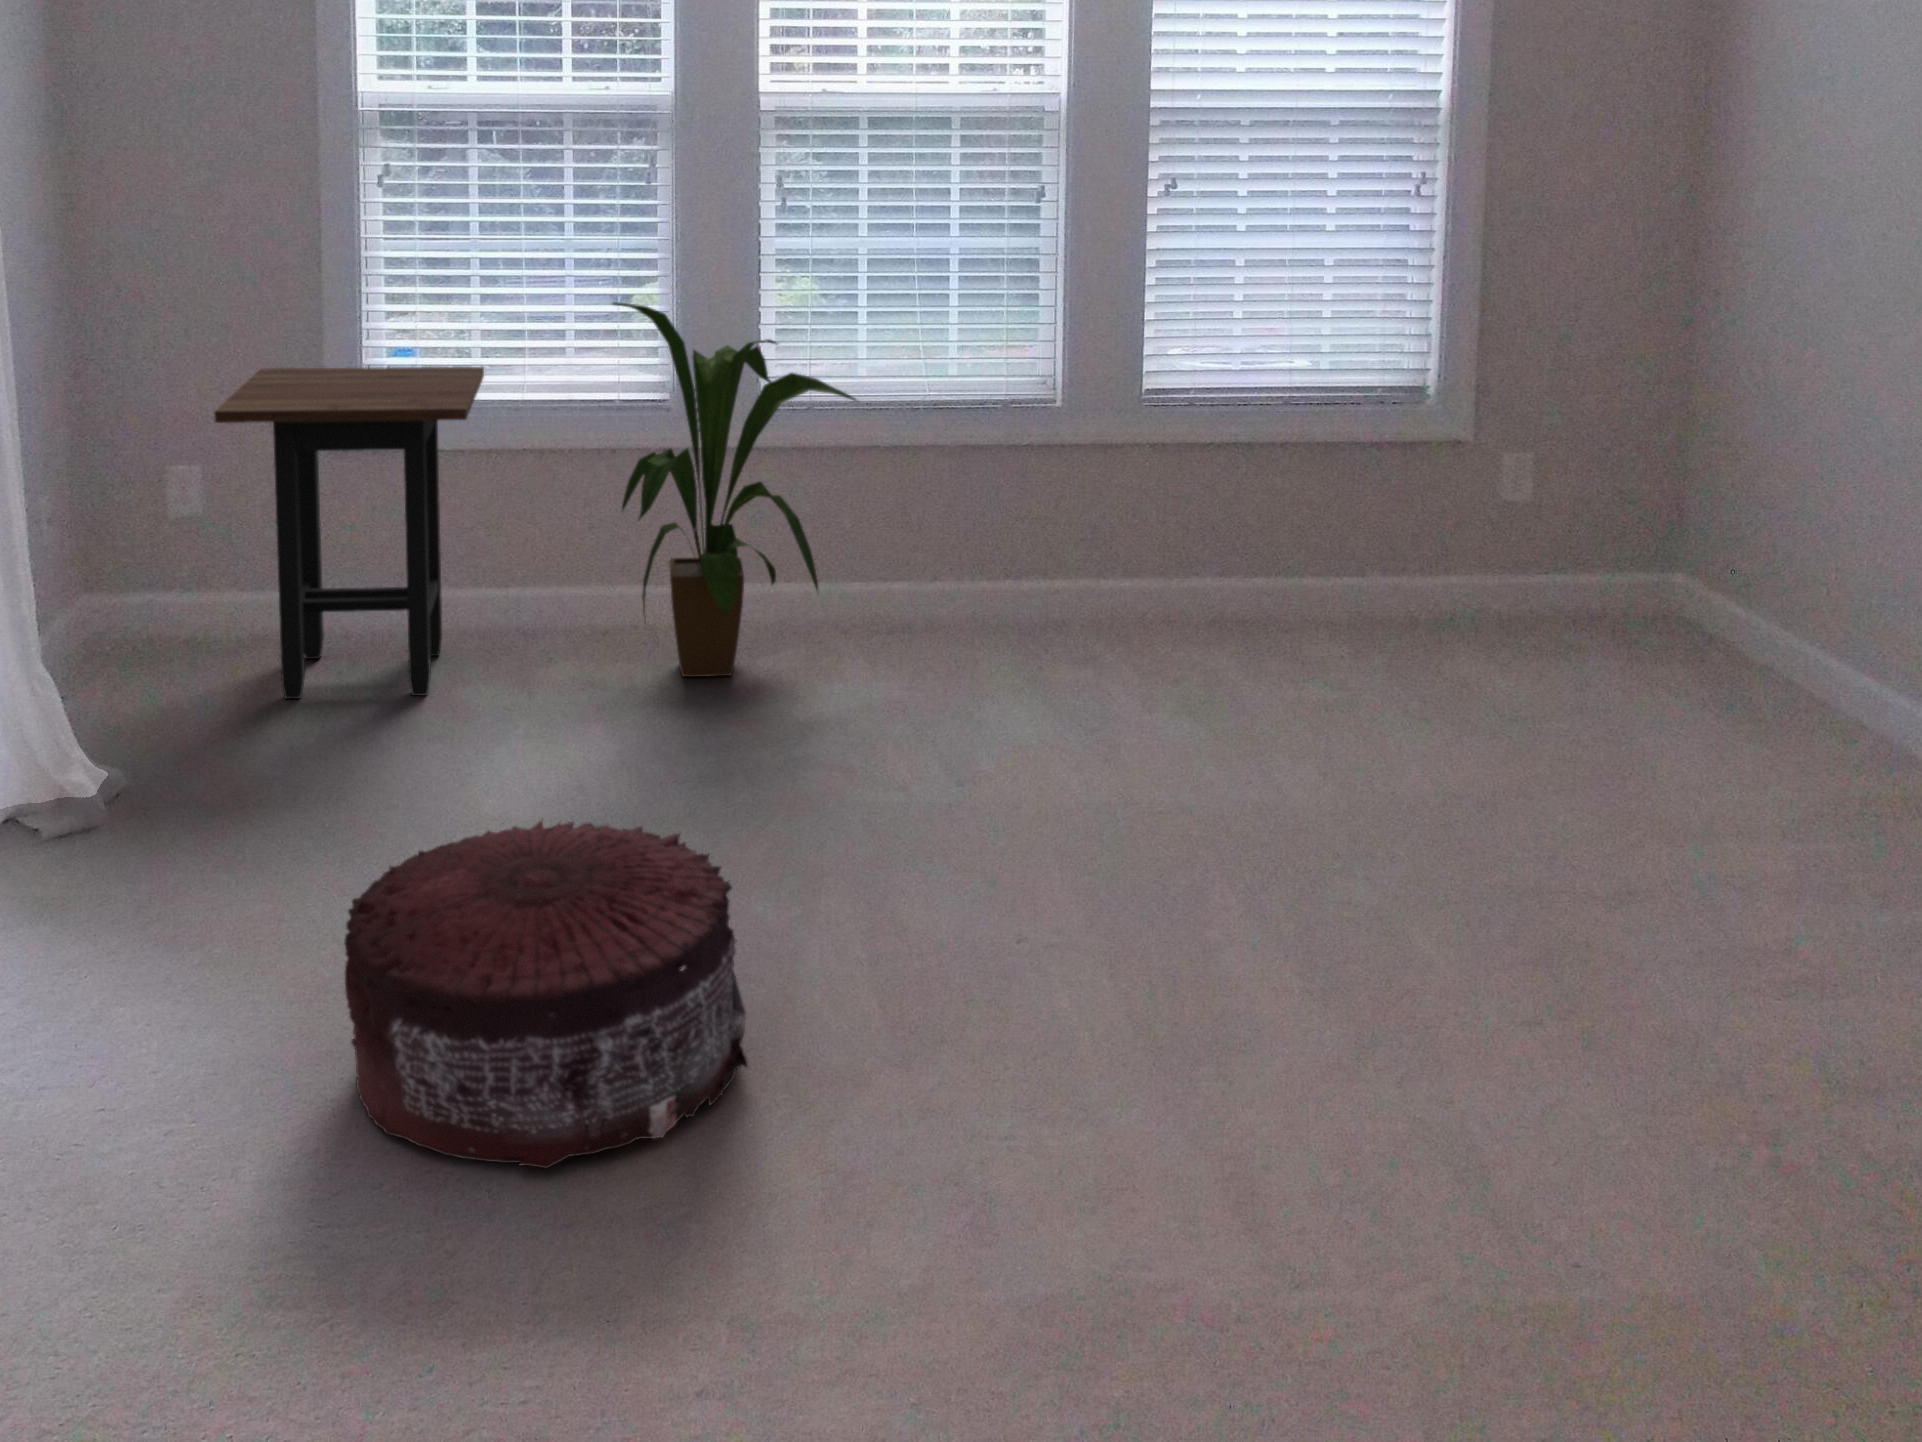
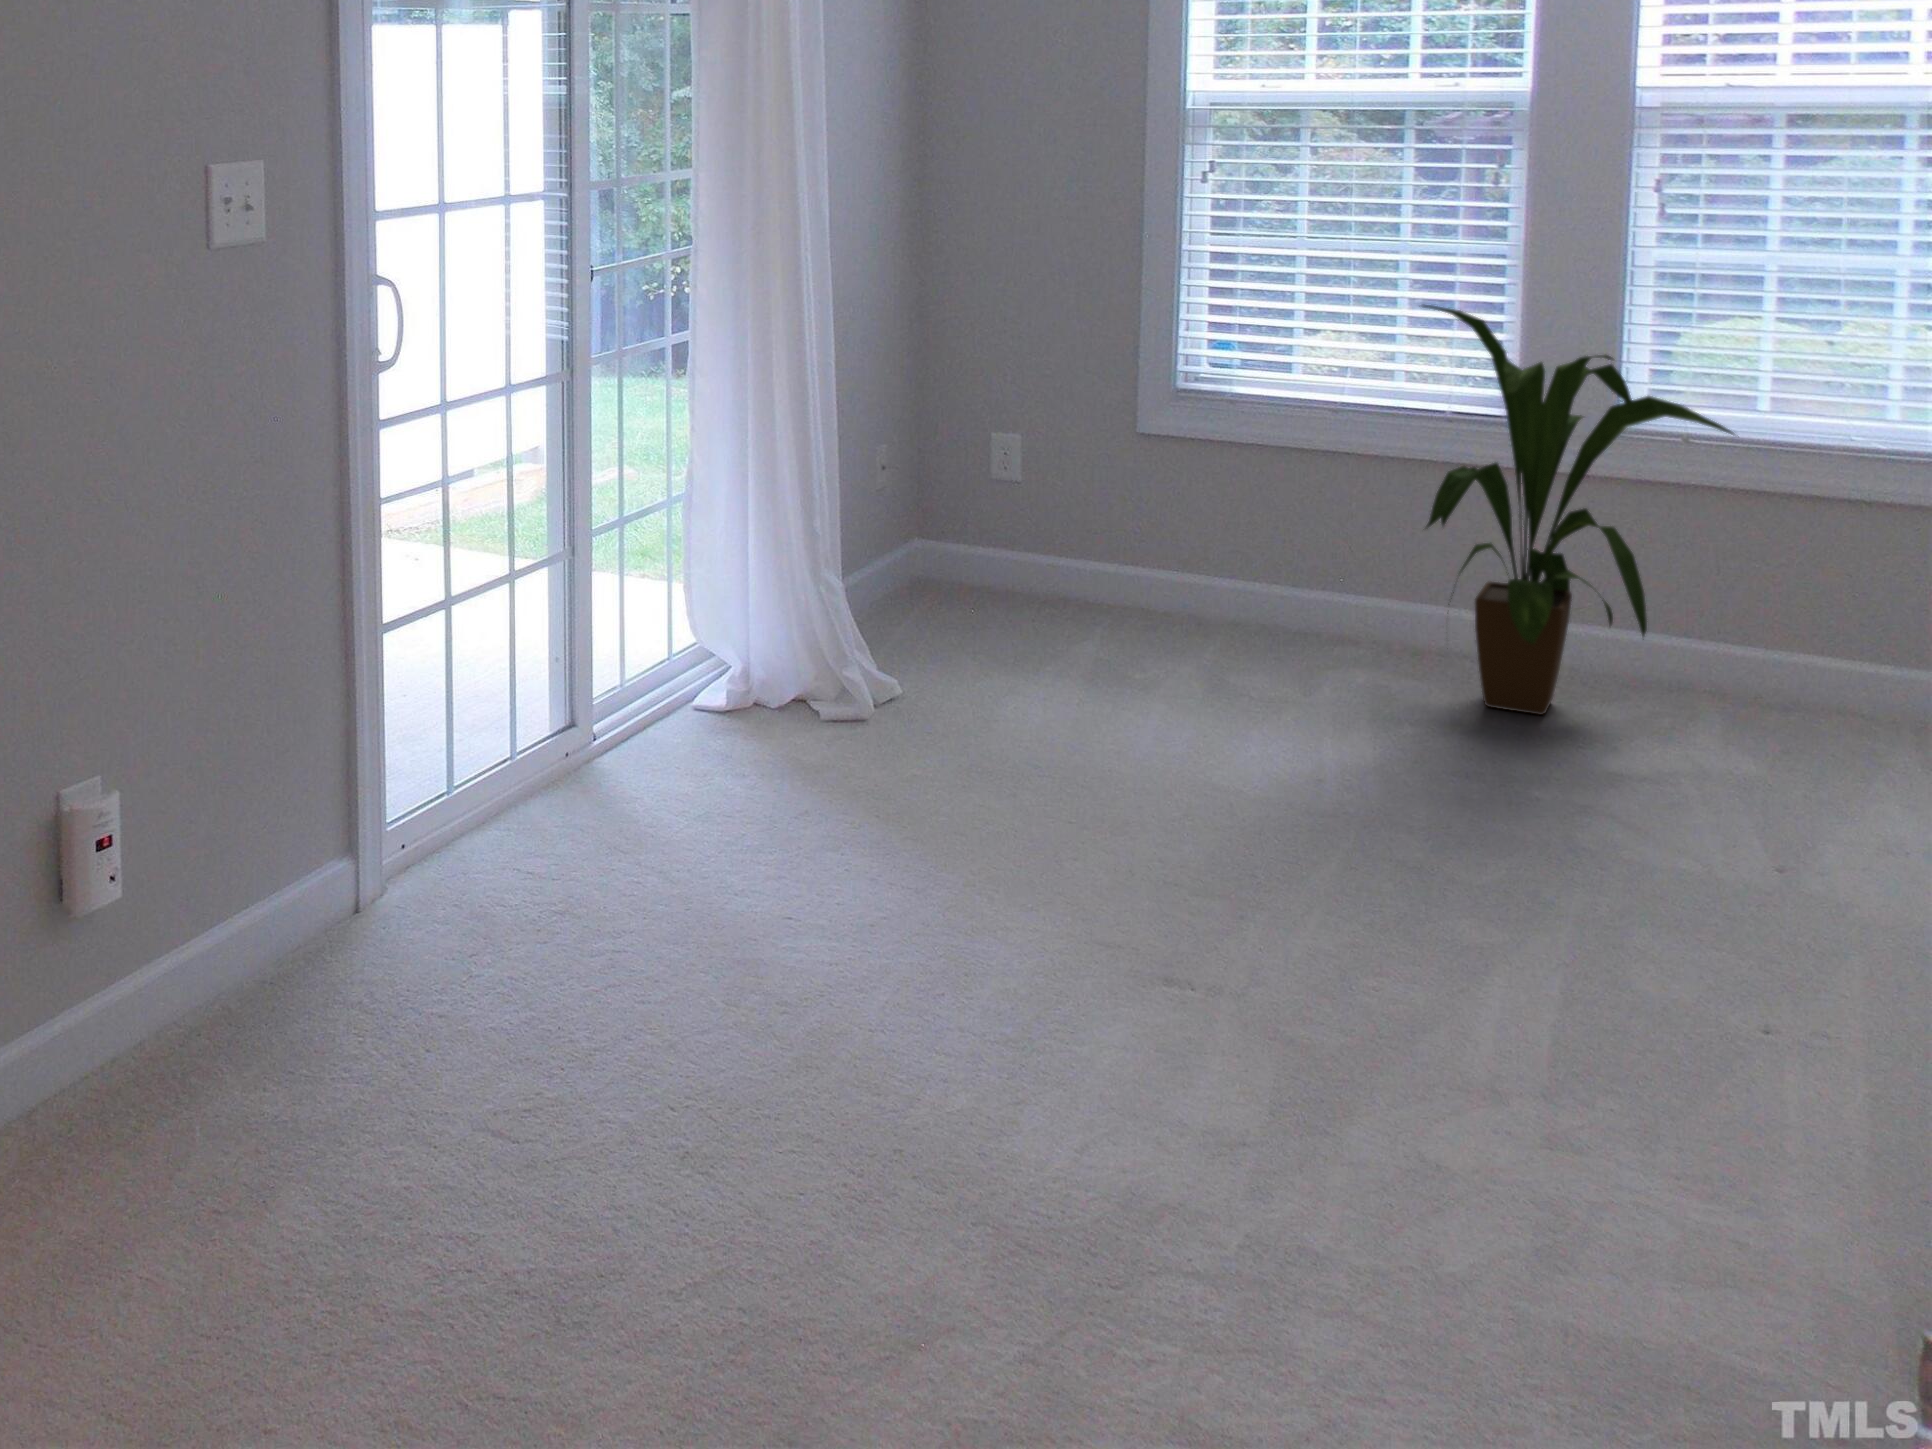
side table: present [214,367,484,699] -> none [1014,351,1304,676]
pouf: present [344,820,748,1168] -> none [971,765,1347,1059]

